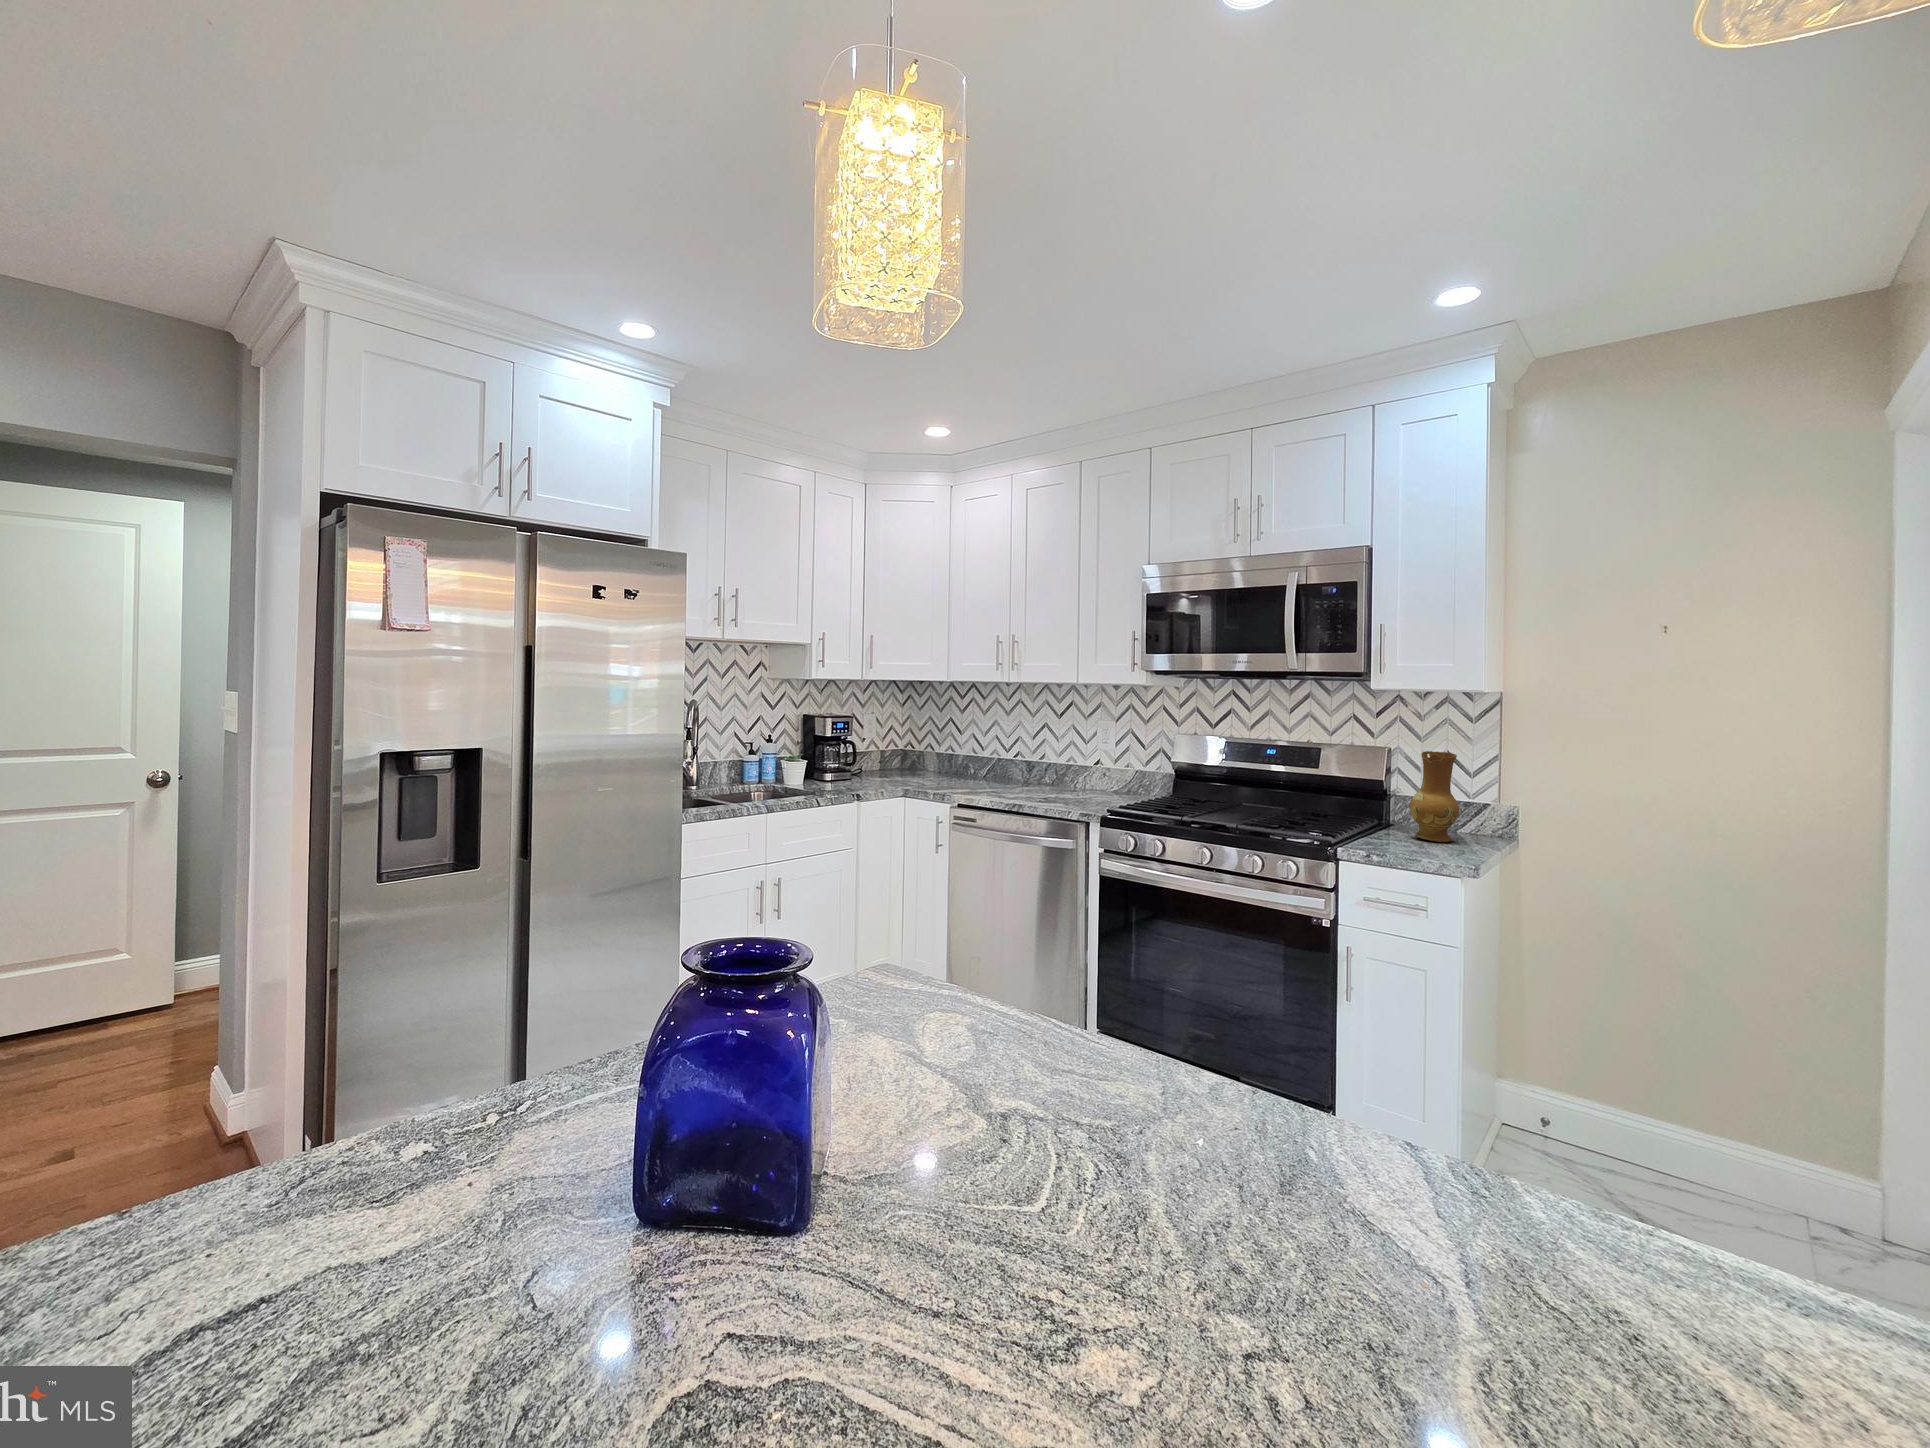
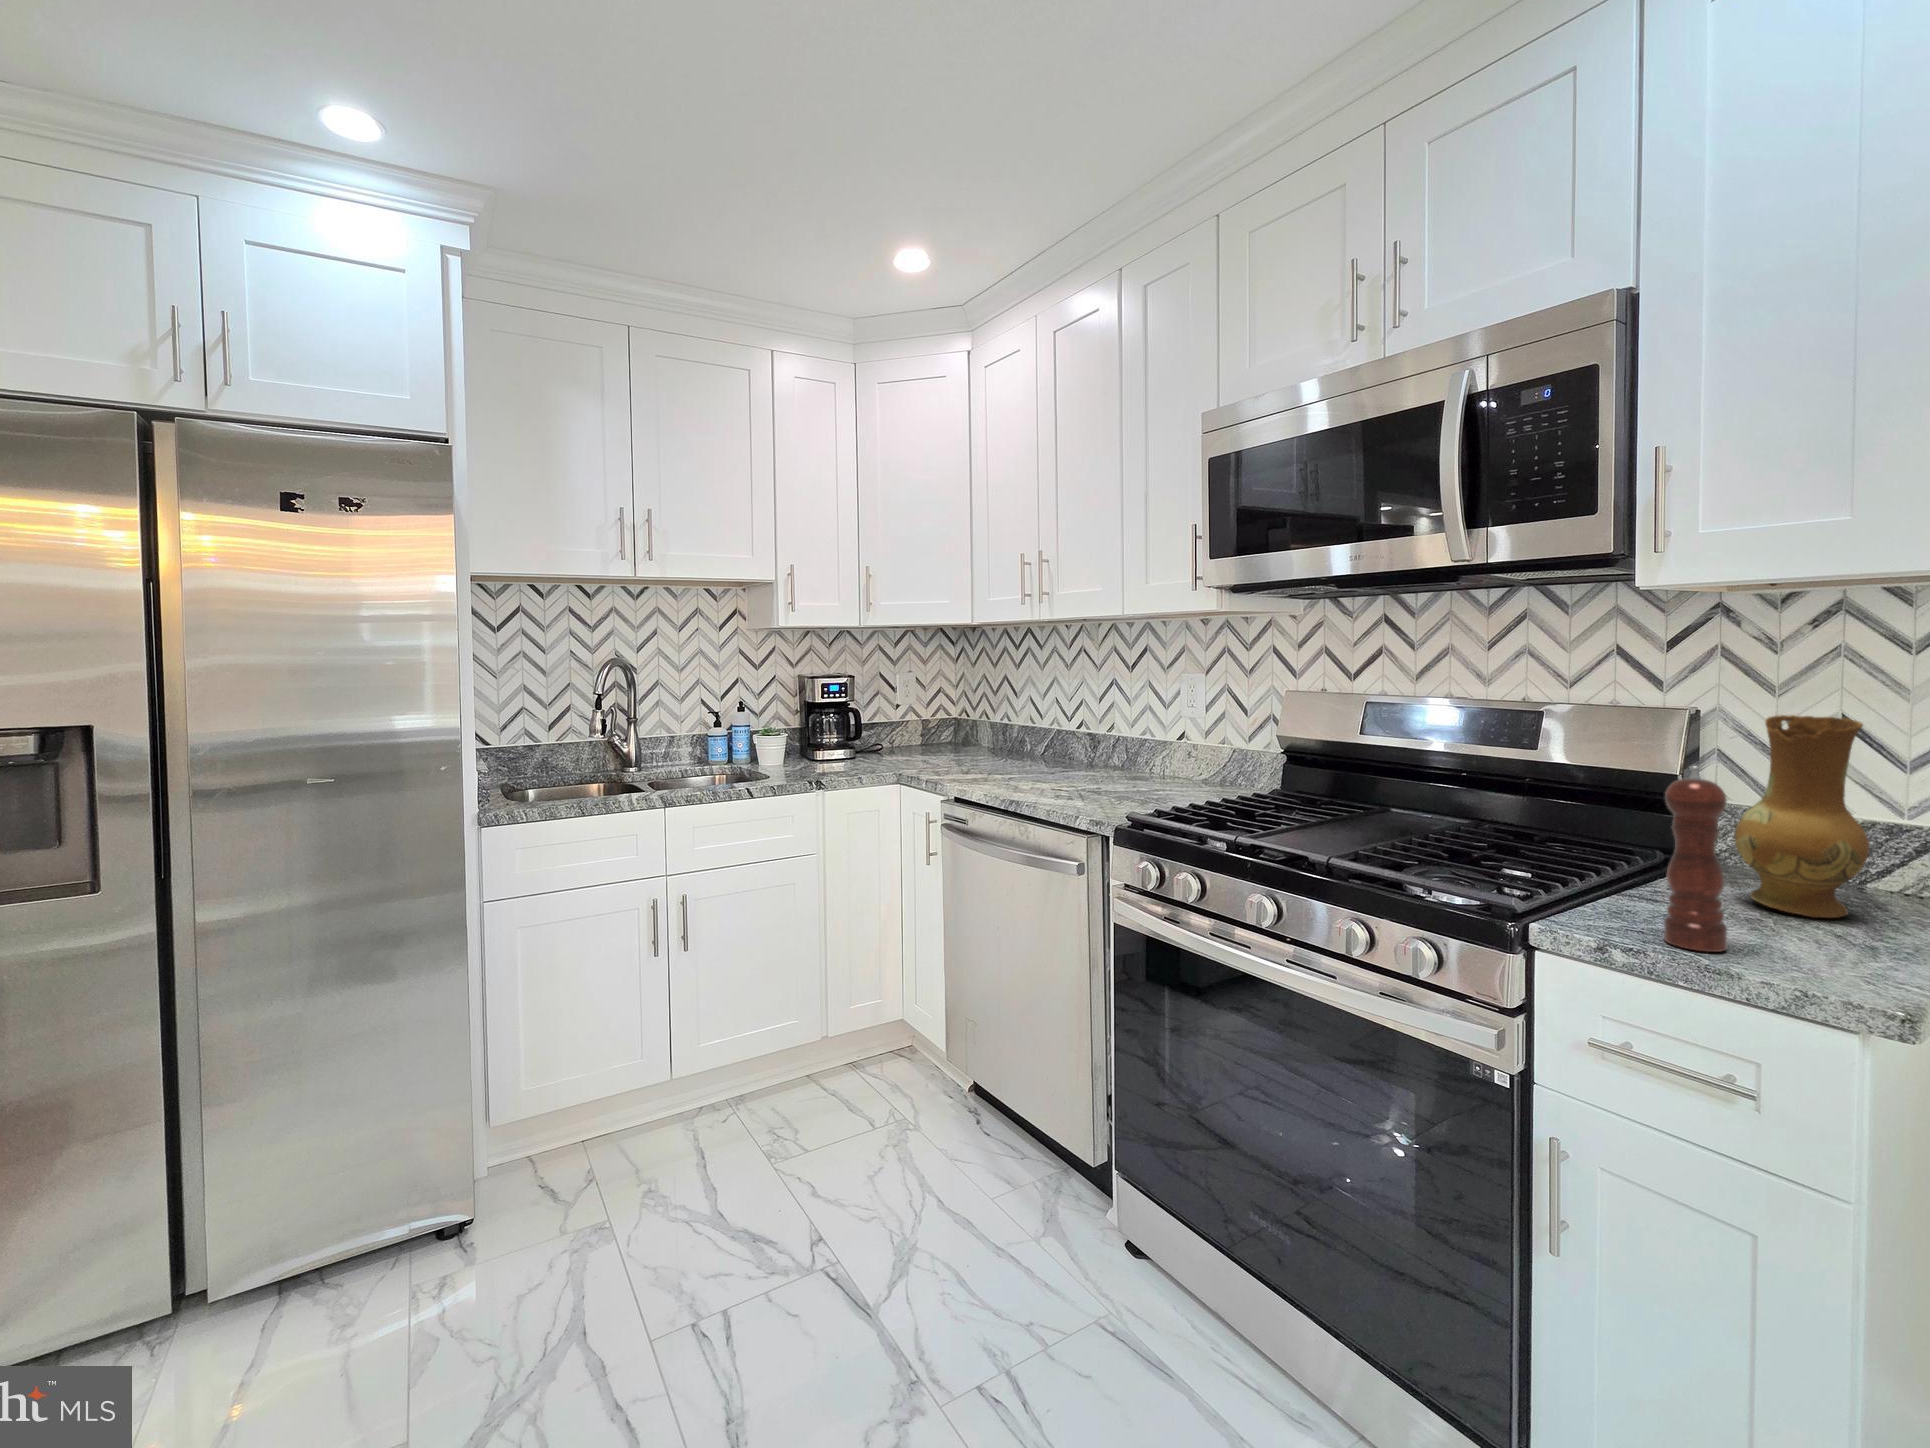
pepper mill: none [1388,773,1411,853] -> present [1664,766,1727,952]

